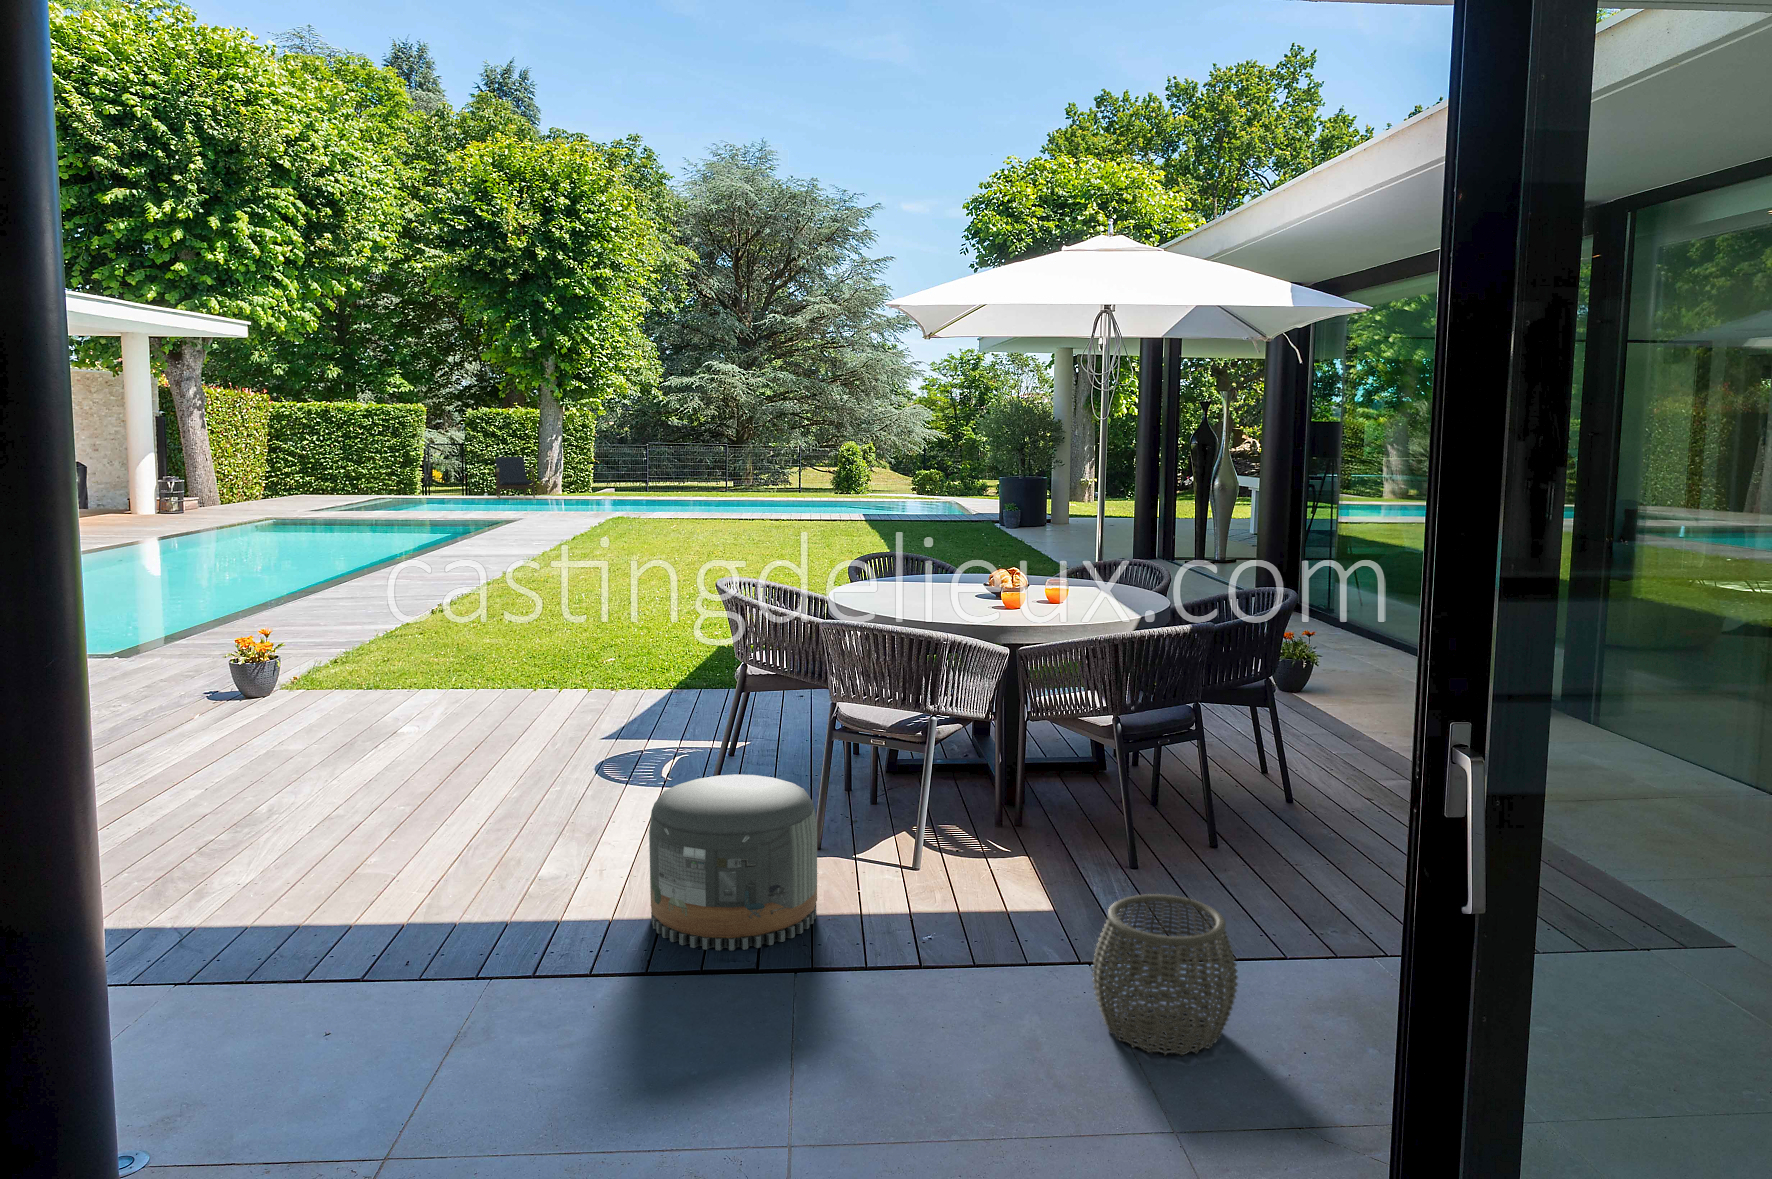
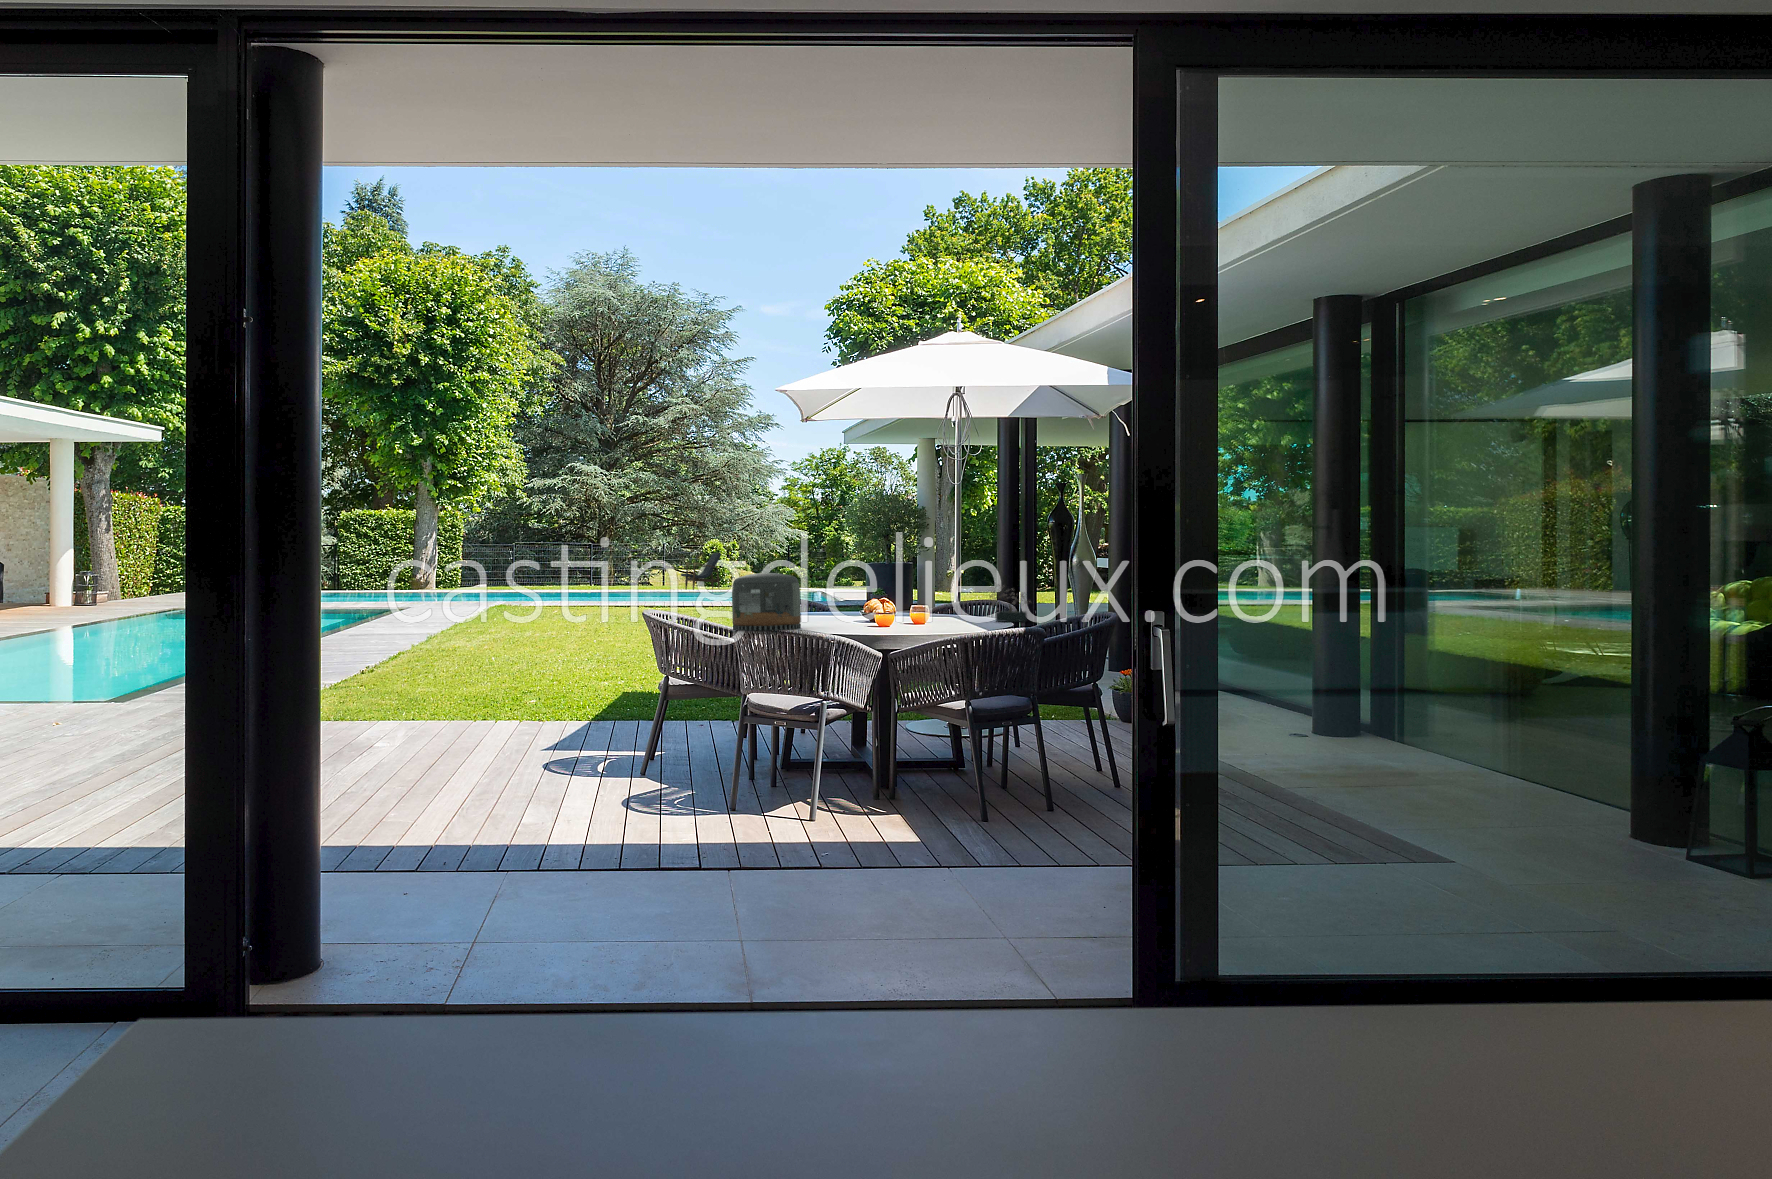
lounge chair: present [494,457,535,499] -> present [681,553,721,590]
decorative plant: none [1255,779,1364,886] -> present [990,585,1030,622]
woven basket: present [1092,894,1238,1055] -> none [908,586,959,630]

